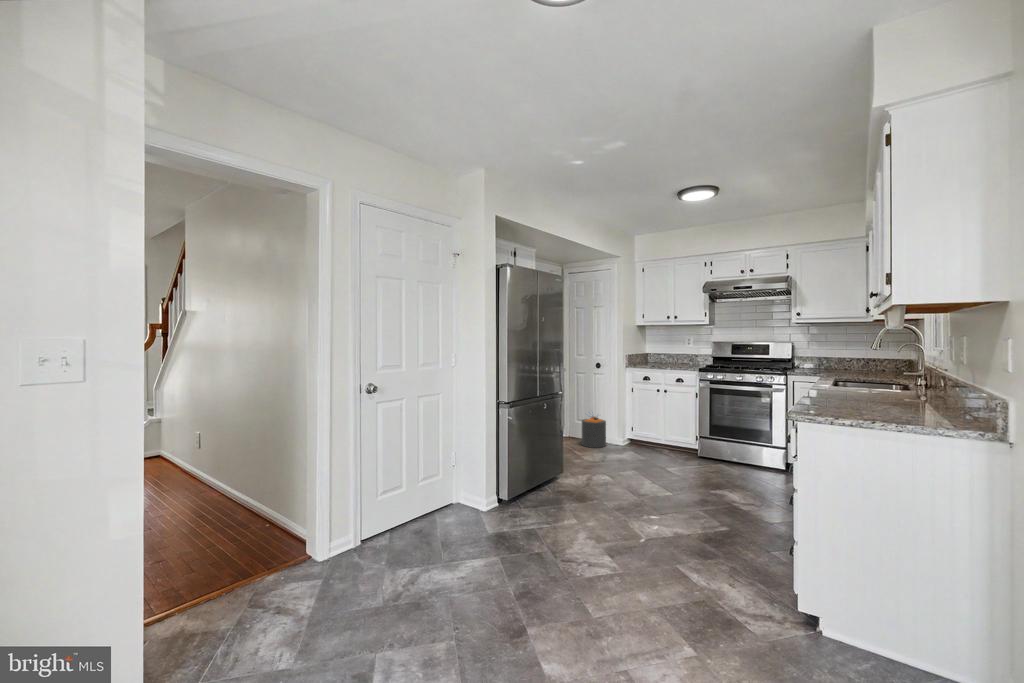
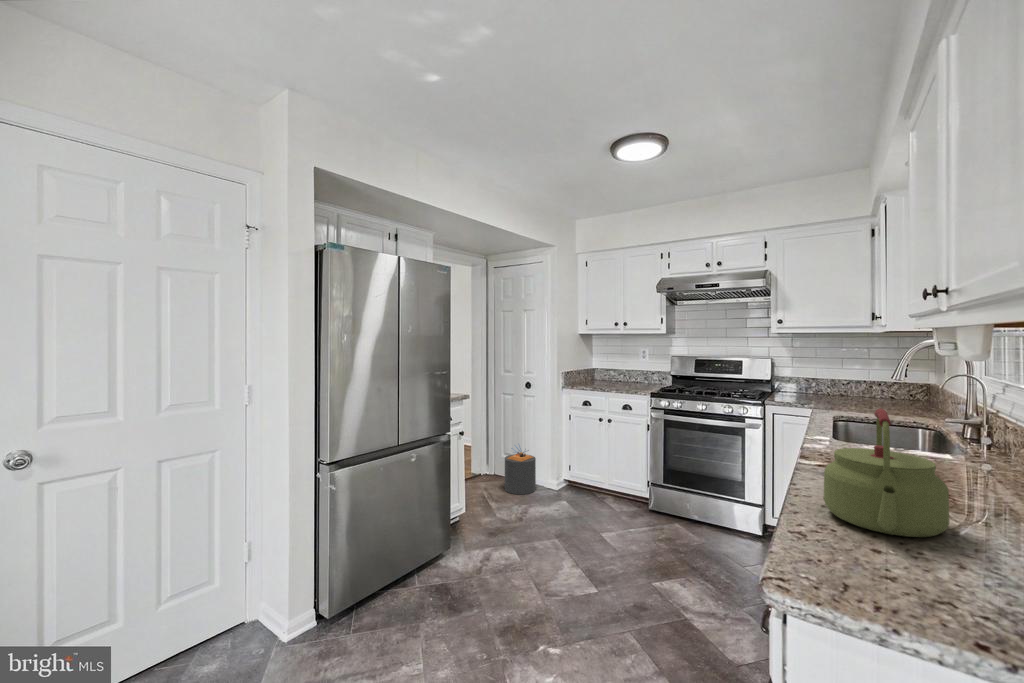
kettle: none [818,354,873,407] -> present [824,409,949,537]

